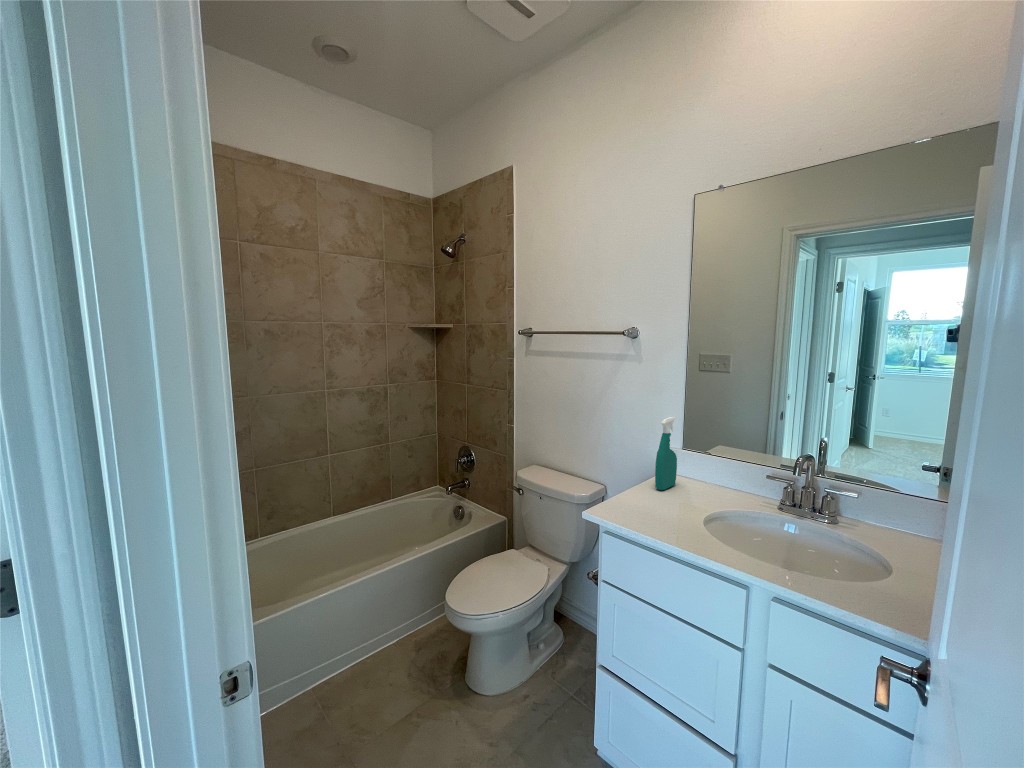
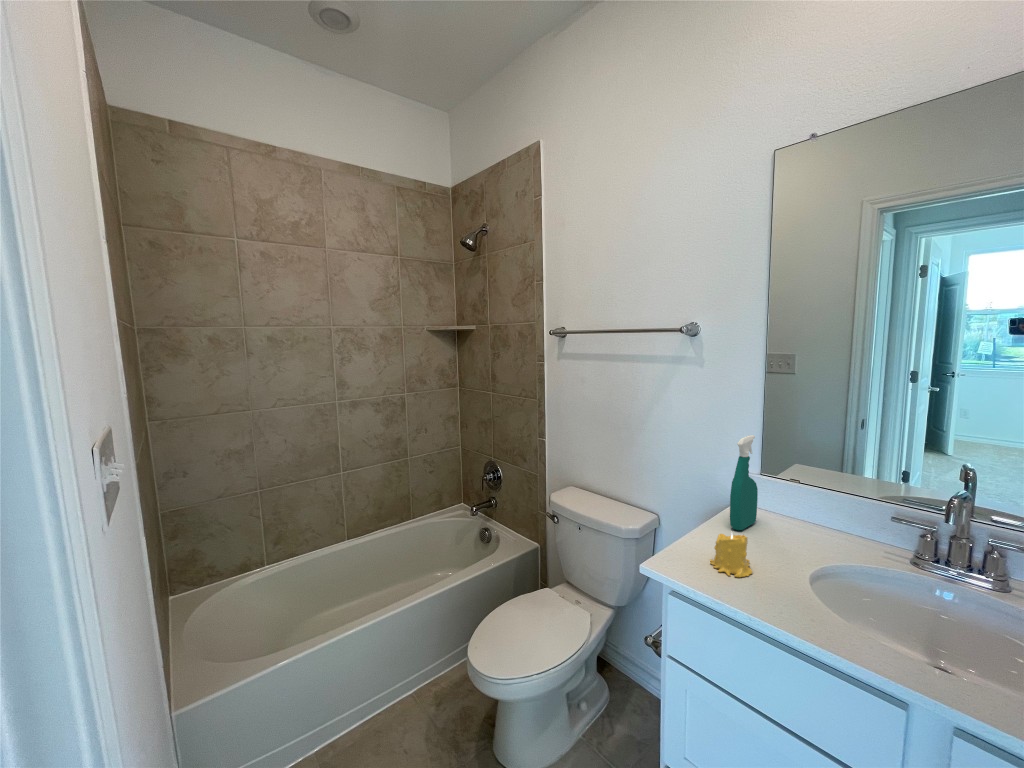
candle: none [636,486,666,519] -> present [710,533,753,577]

